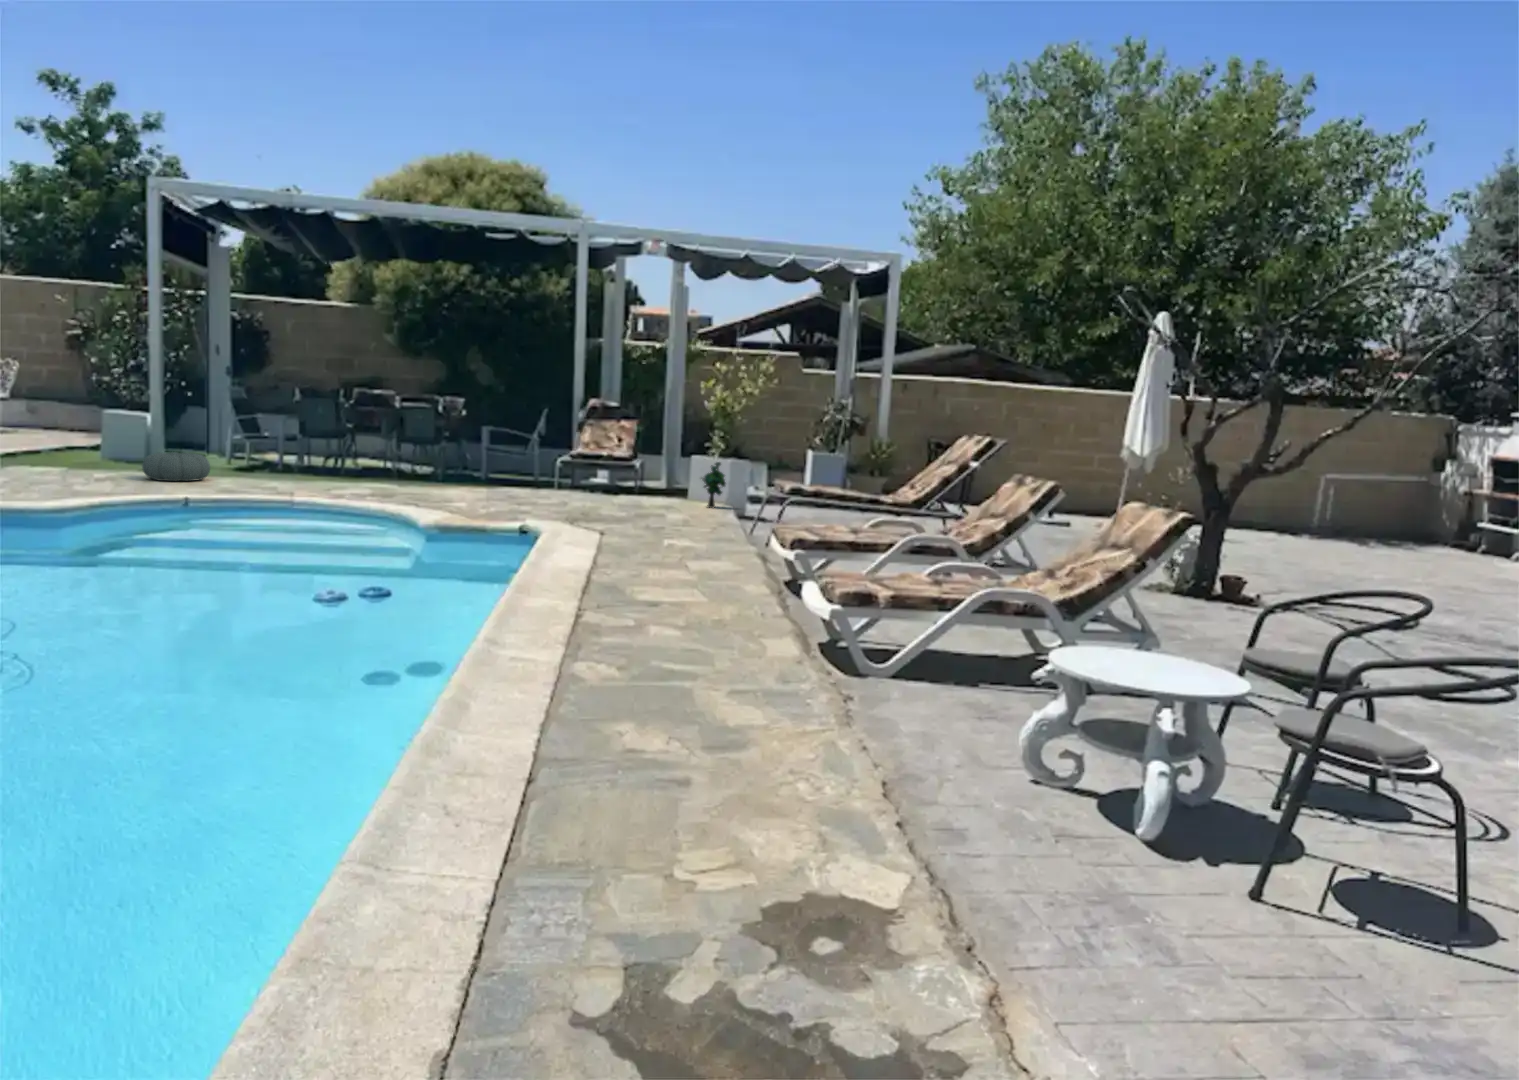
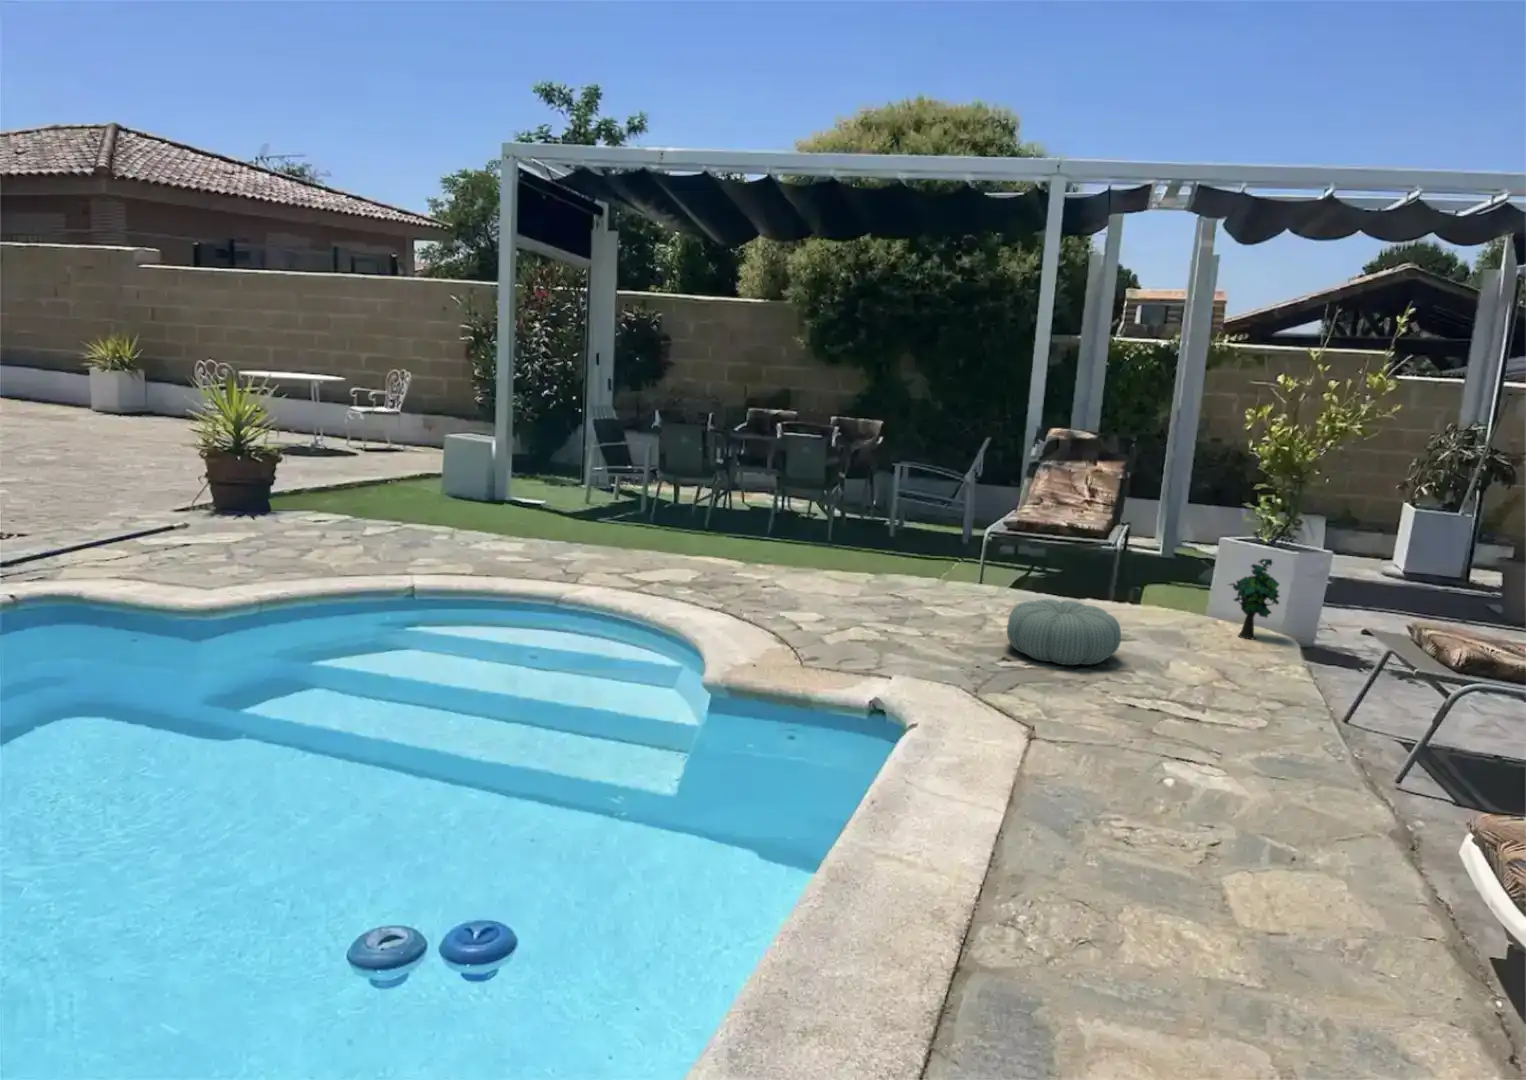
pouf: present [142,452,210,481] -> present [1007,599,1121,665]

